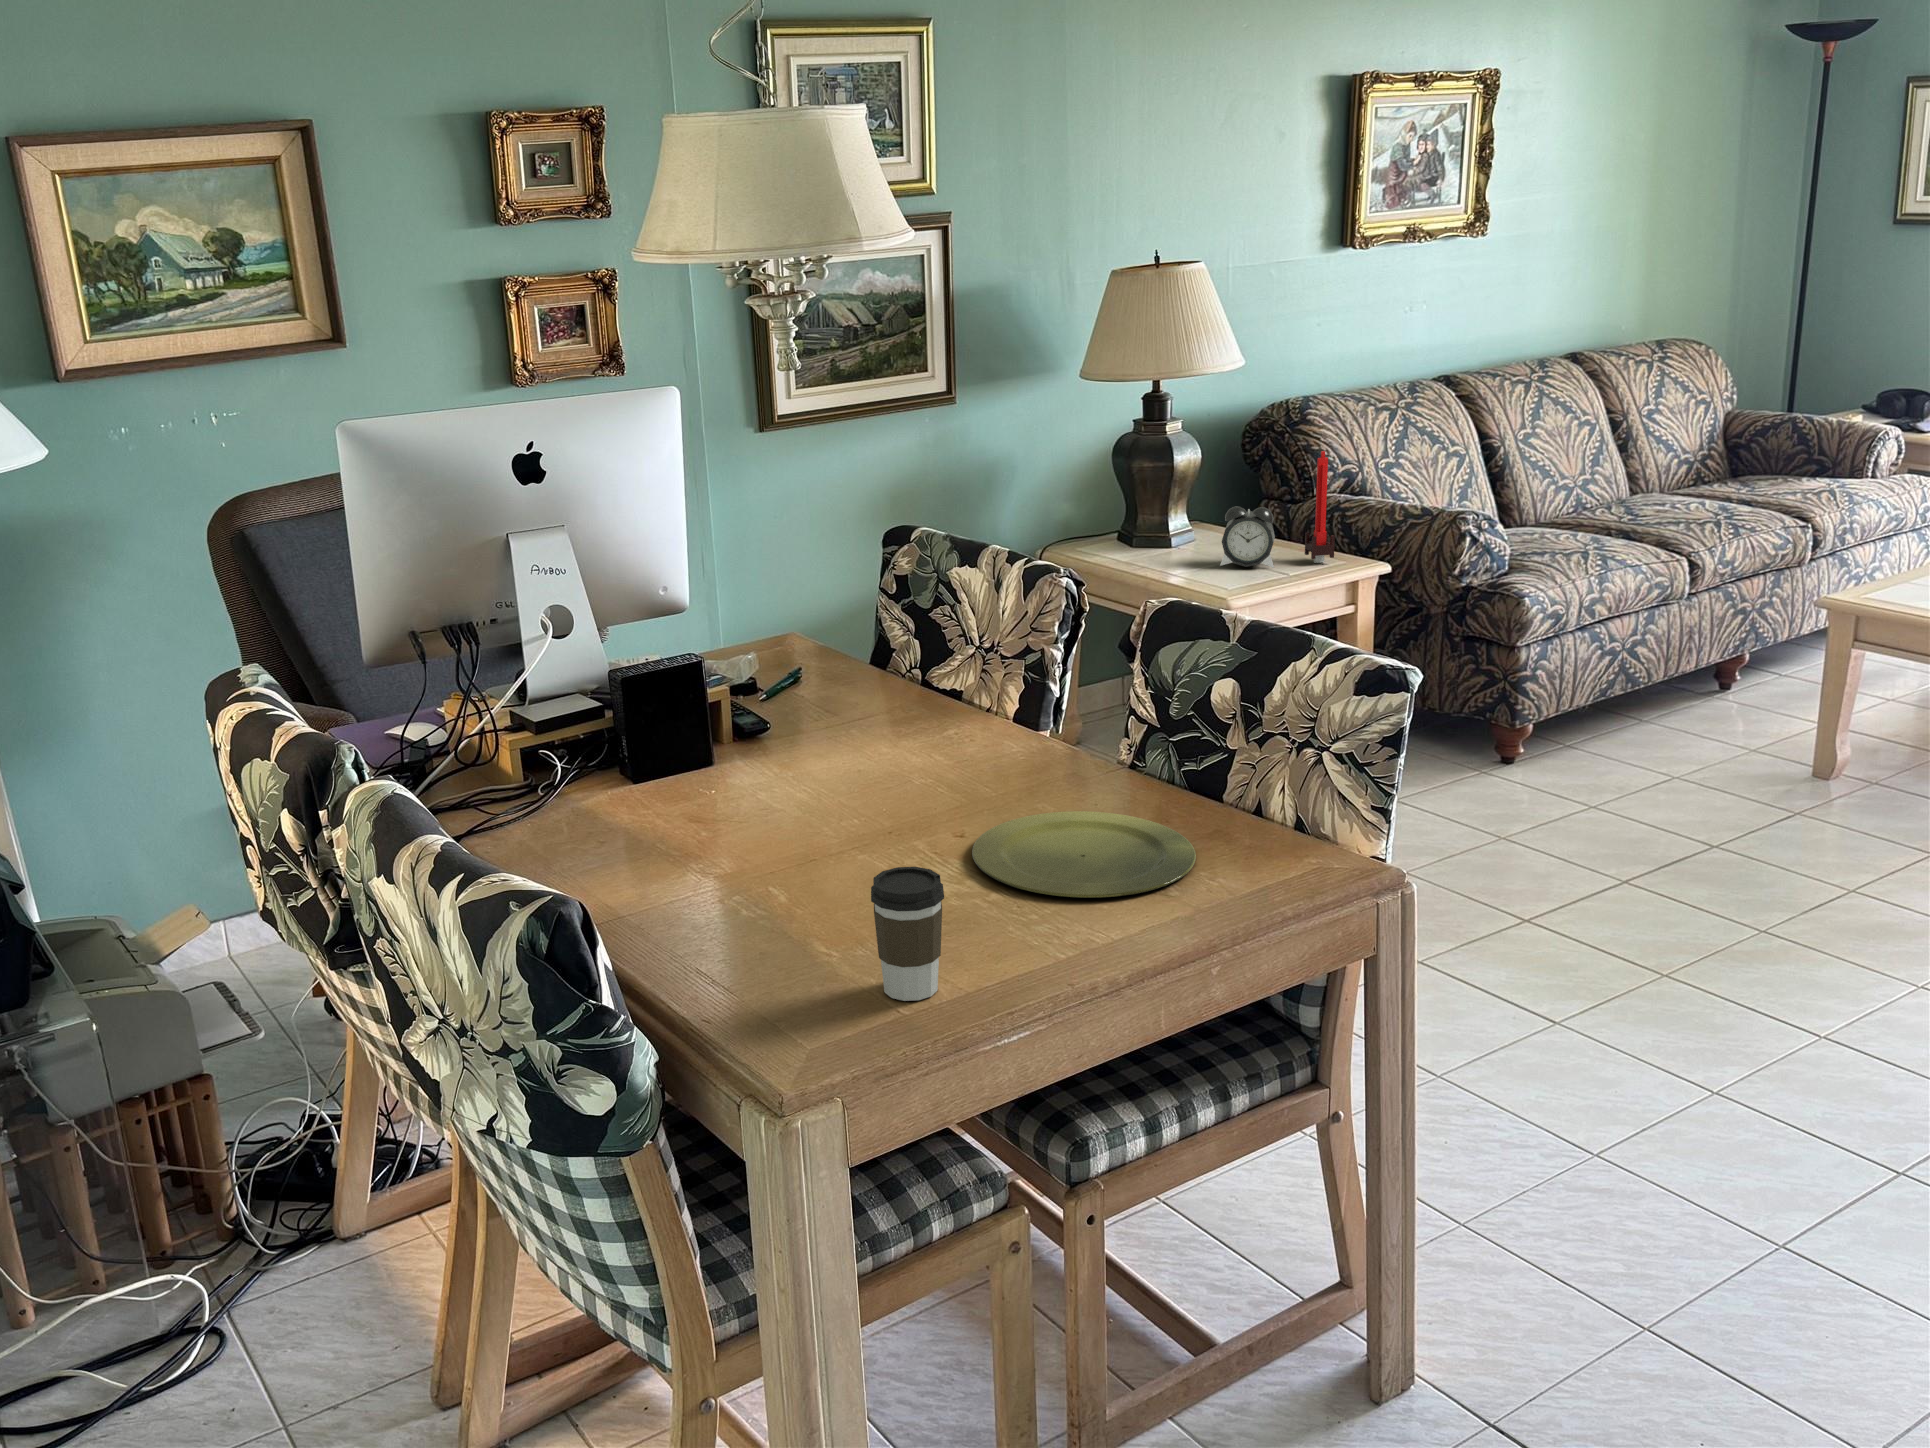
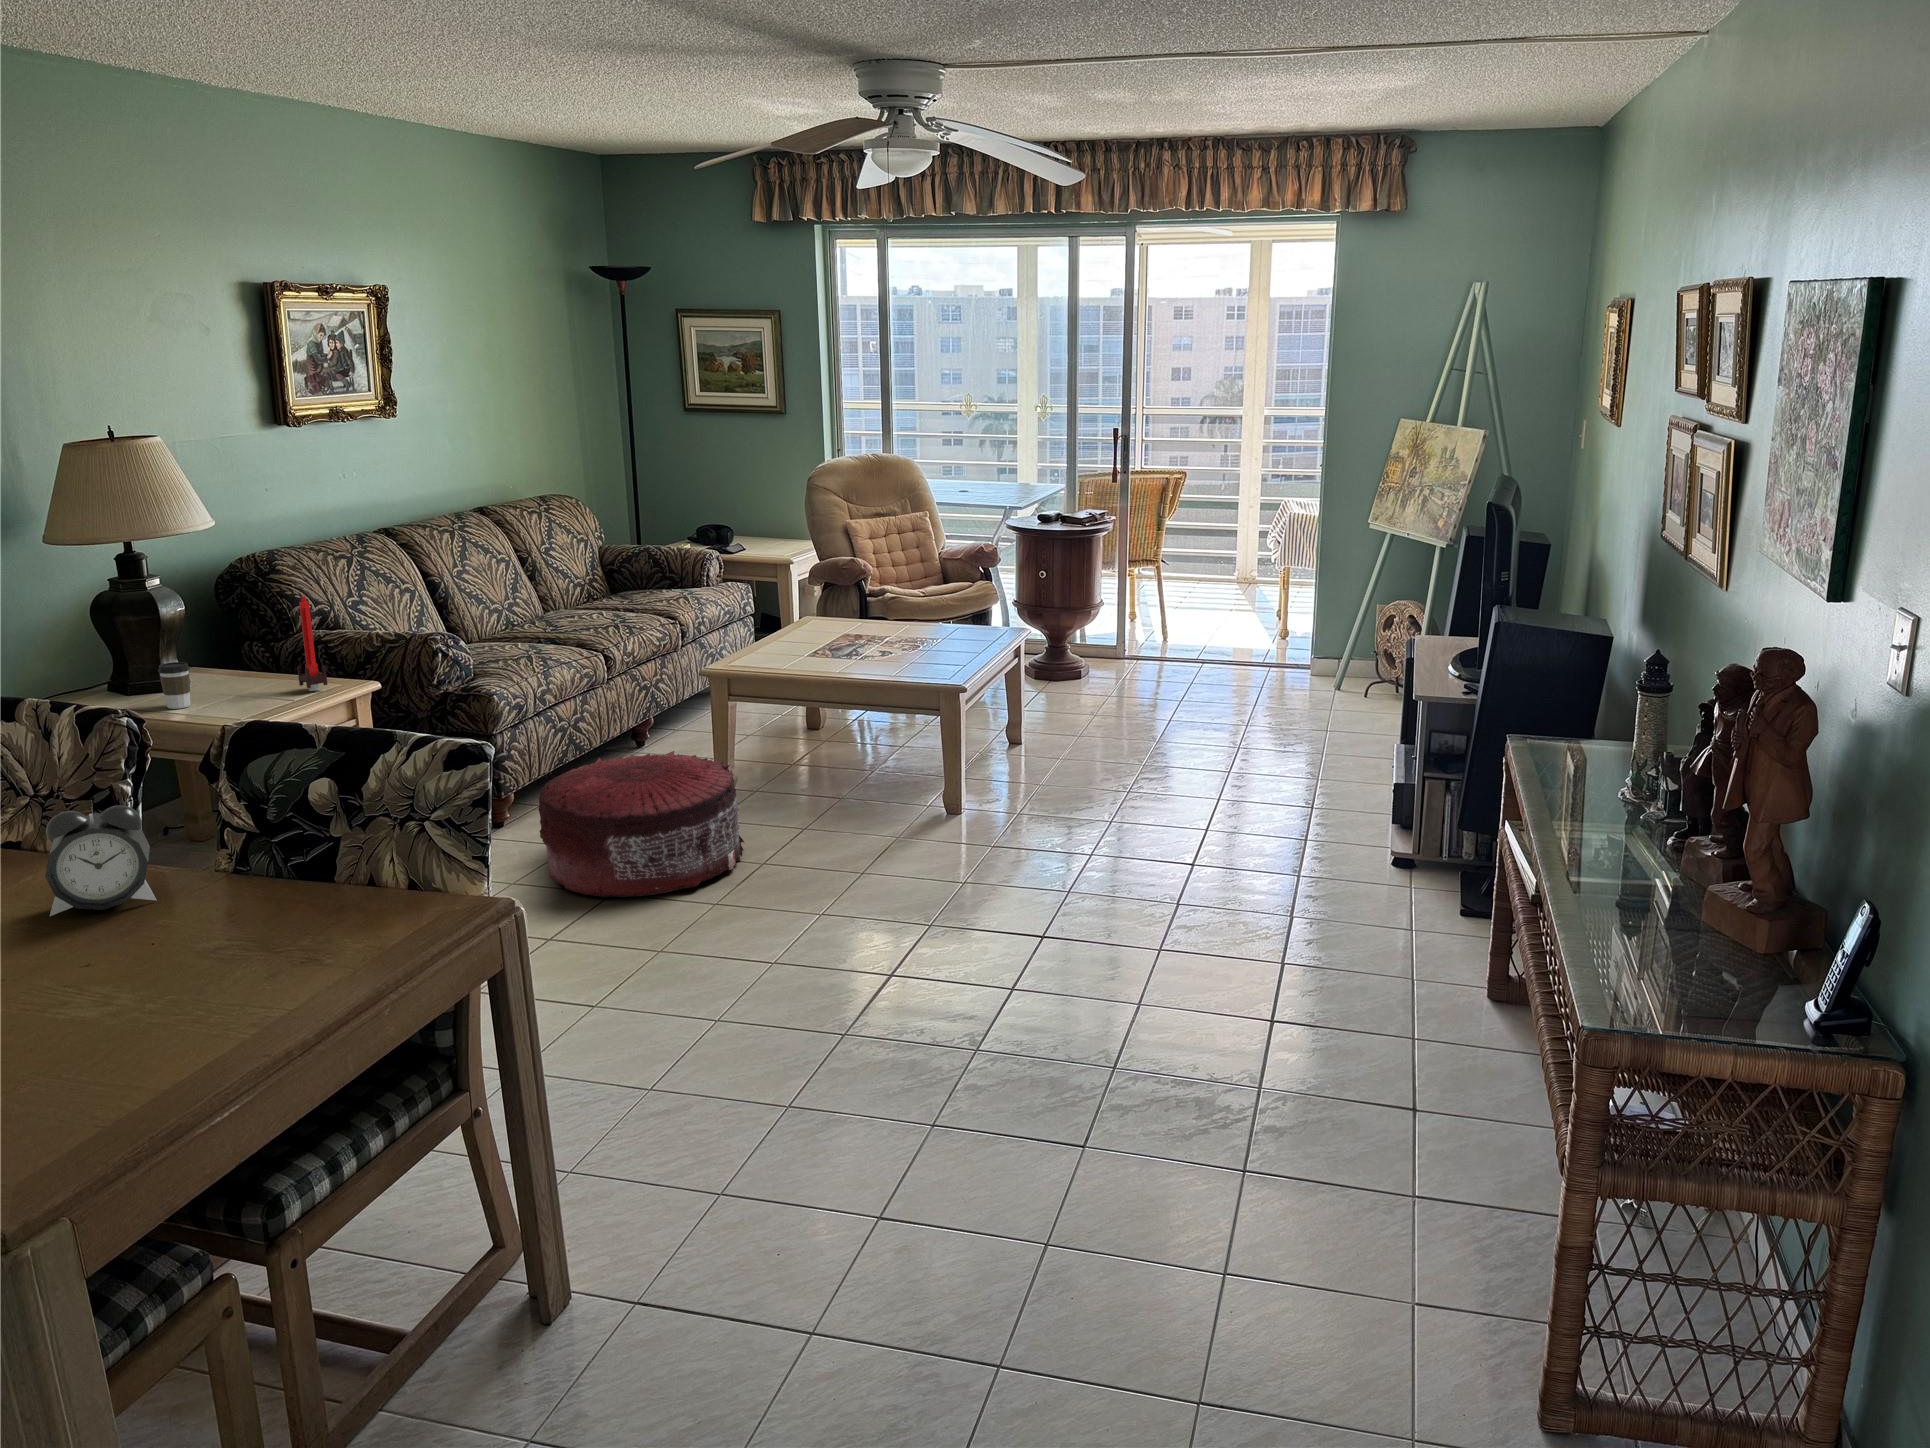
alarm clock: present [1220,506,1275,568] -> present [45,805,156,916]
pouf: none [1547,698,1838,901] -> present [539,751,744,897]
plate: present [972,811,1196,898] -> none [117,906,338,985]
coffee cup: present [871,867,944,1001] -> present [158,662,190,709]

